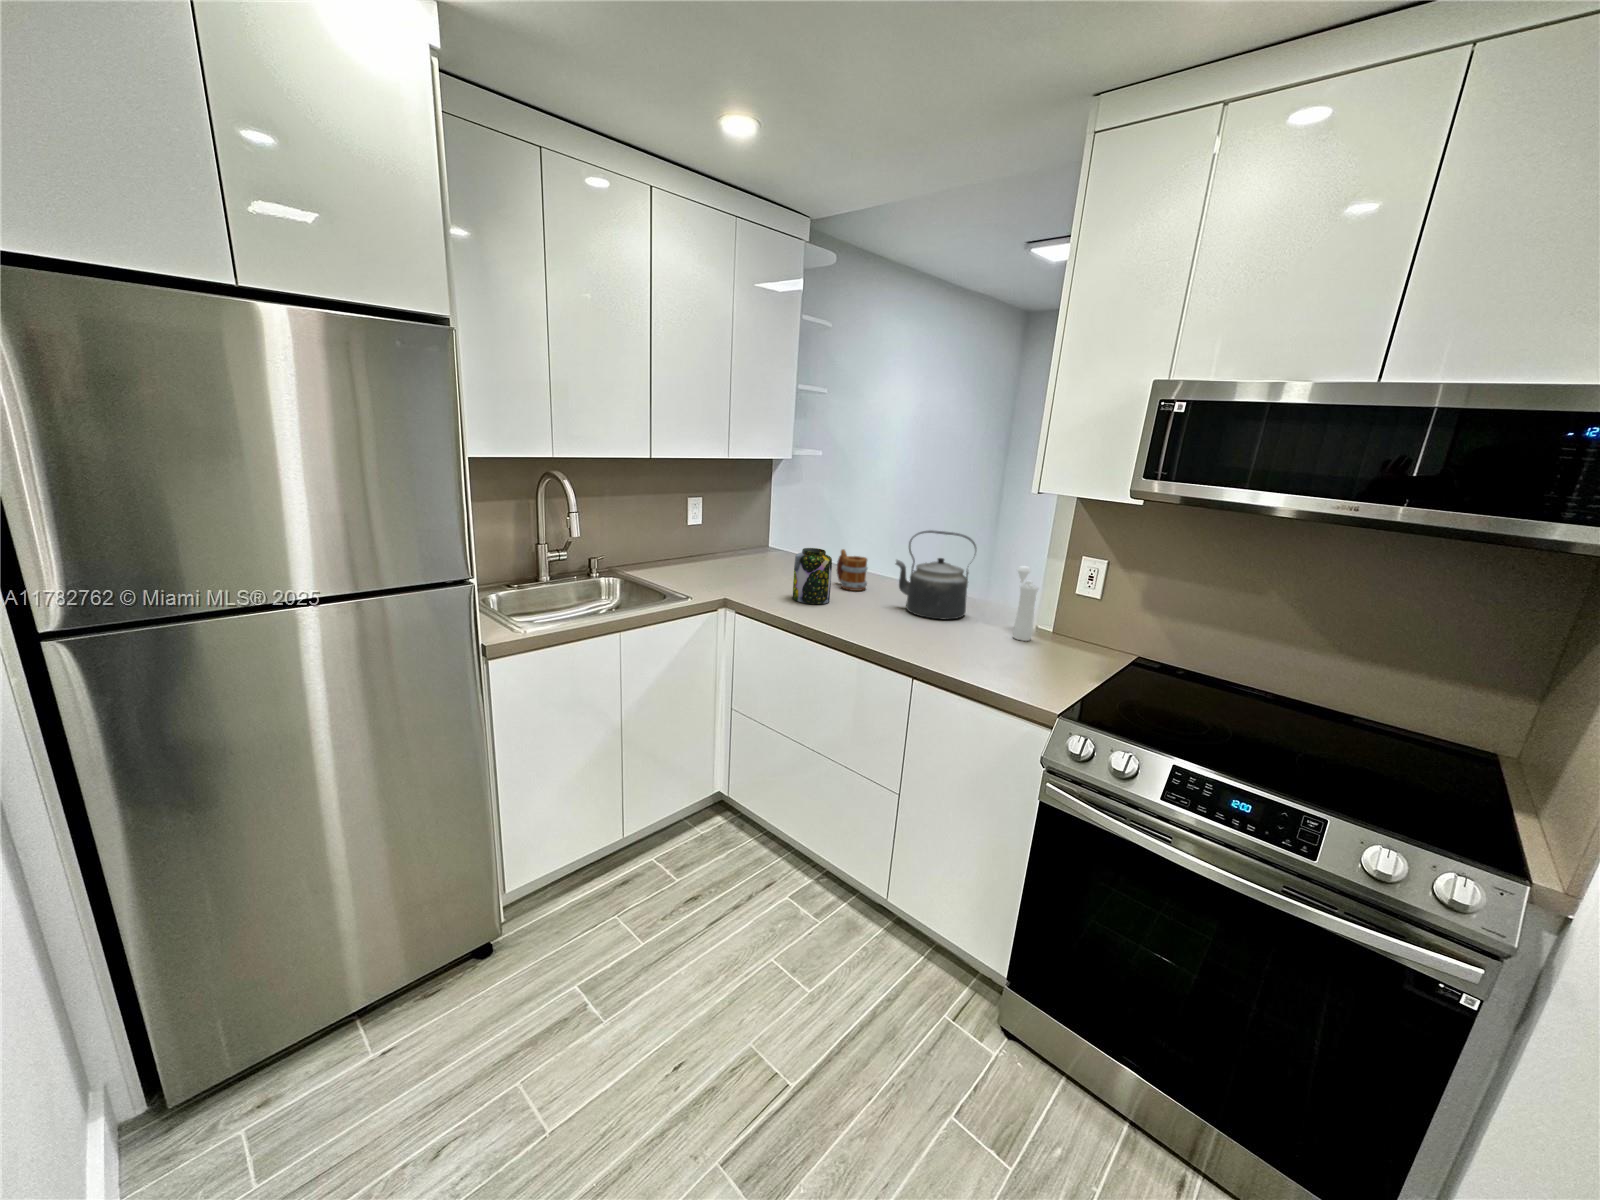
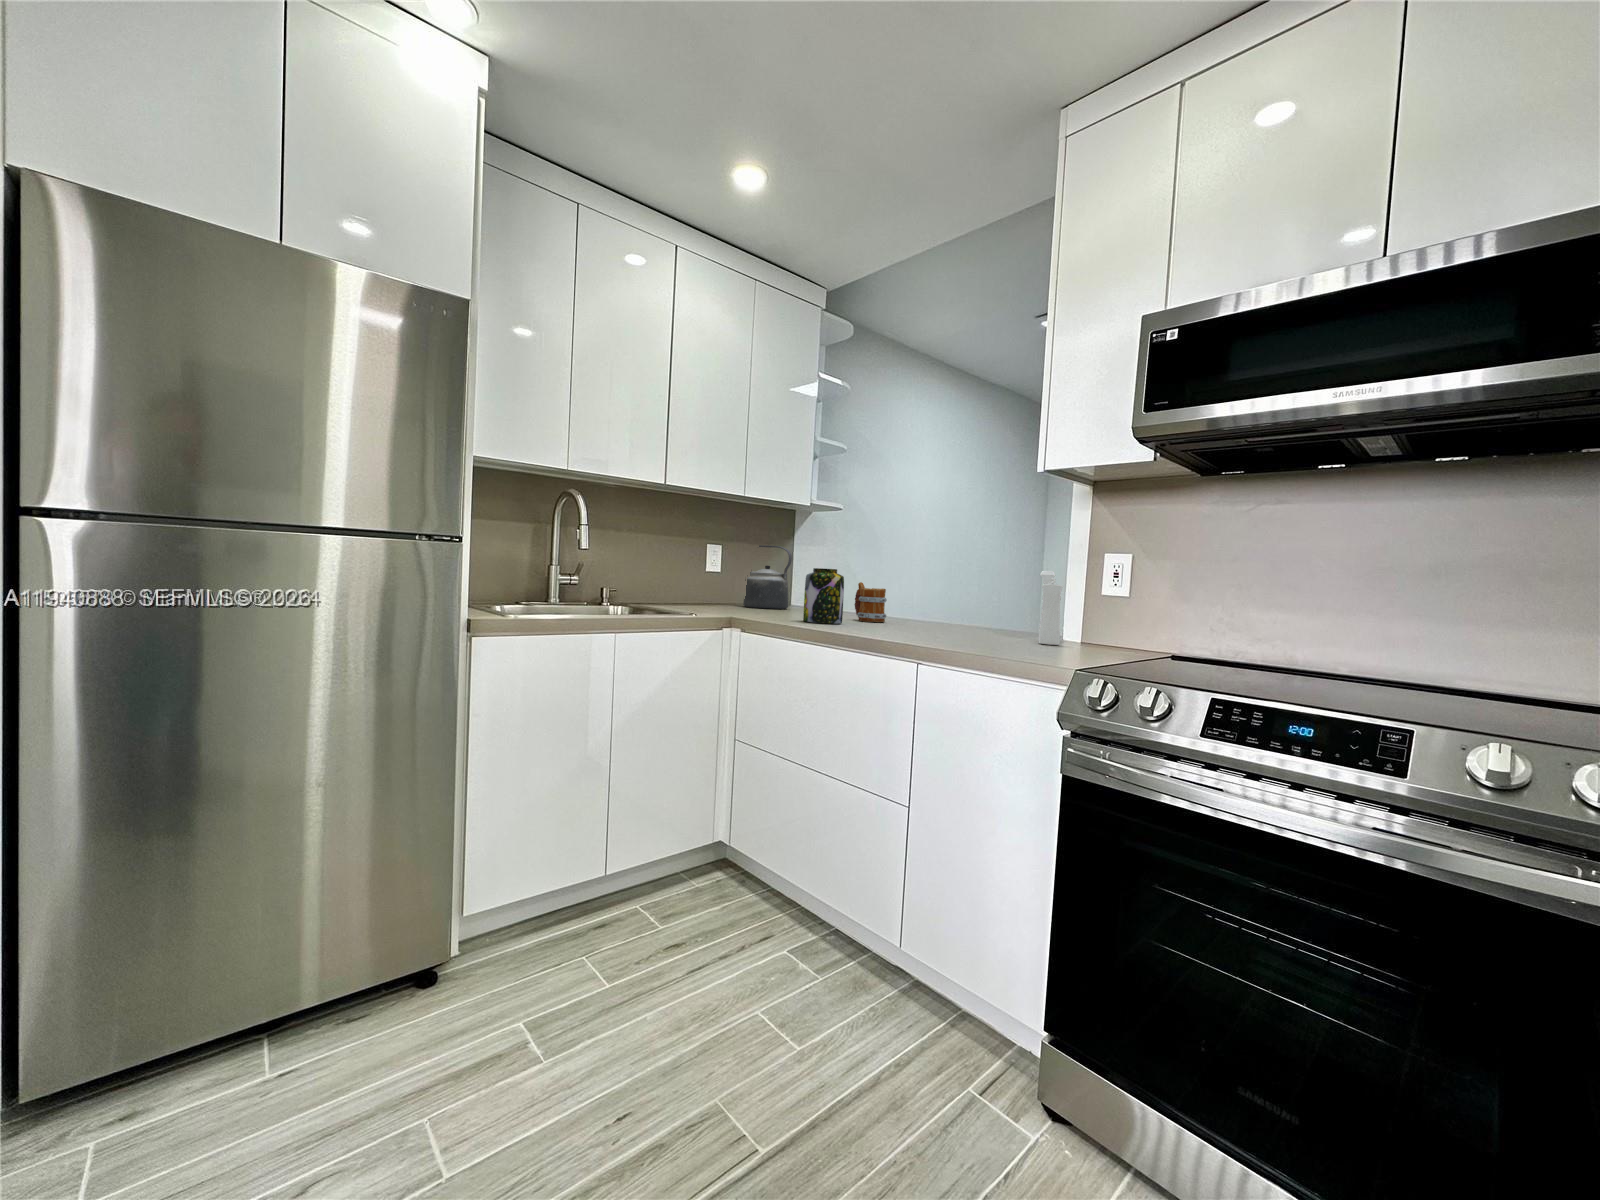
kettle: present [896,530,977,619] -> present [743,545,792,609]

